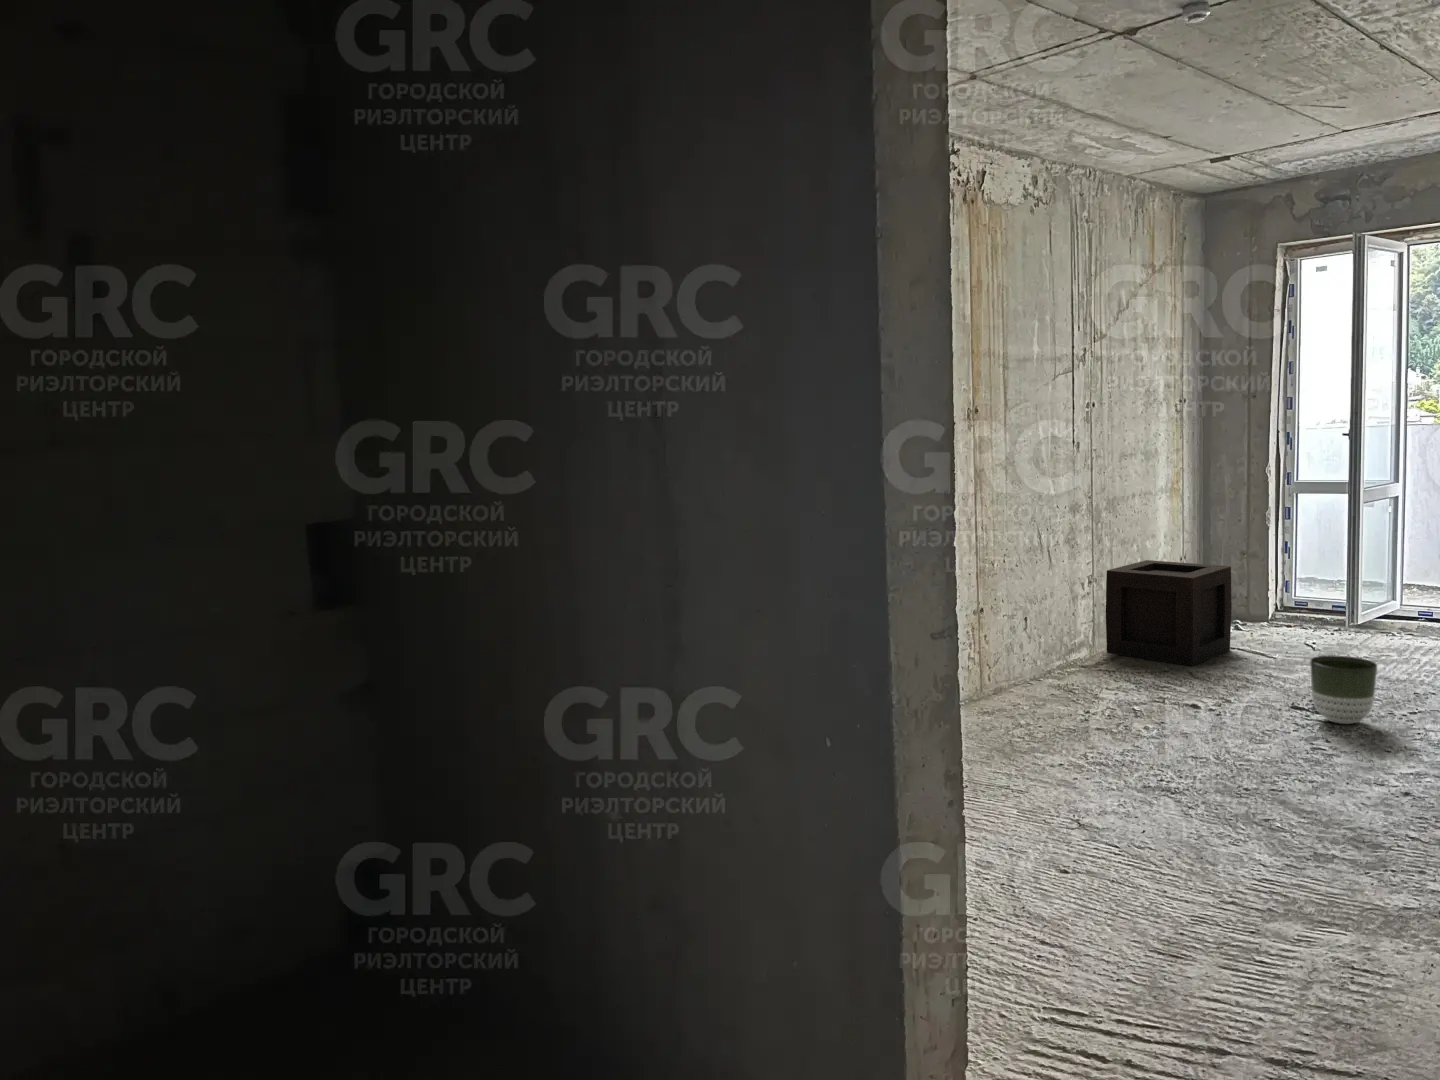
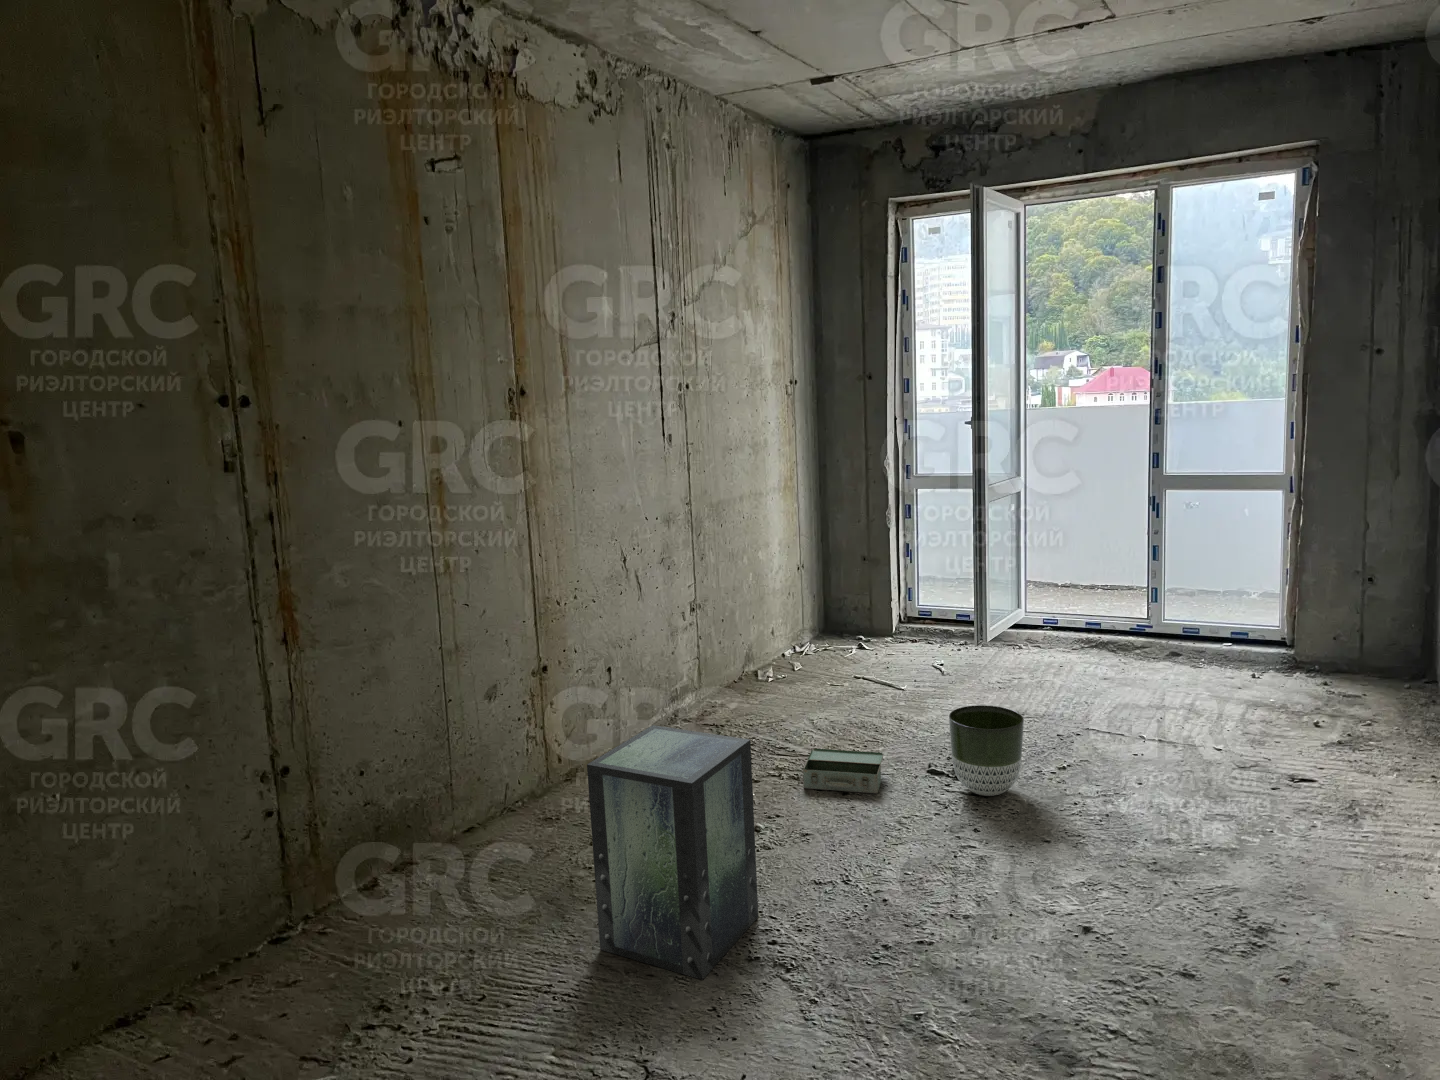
wooden crate: present [1106,560,1232,666] -> none [715,577,857,712]
storage box: none [1041,632,1152,785] -> present [587,725,758,980]
toolbox: none [1183,683,1252,715] -> present [803,748,883,793]

